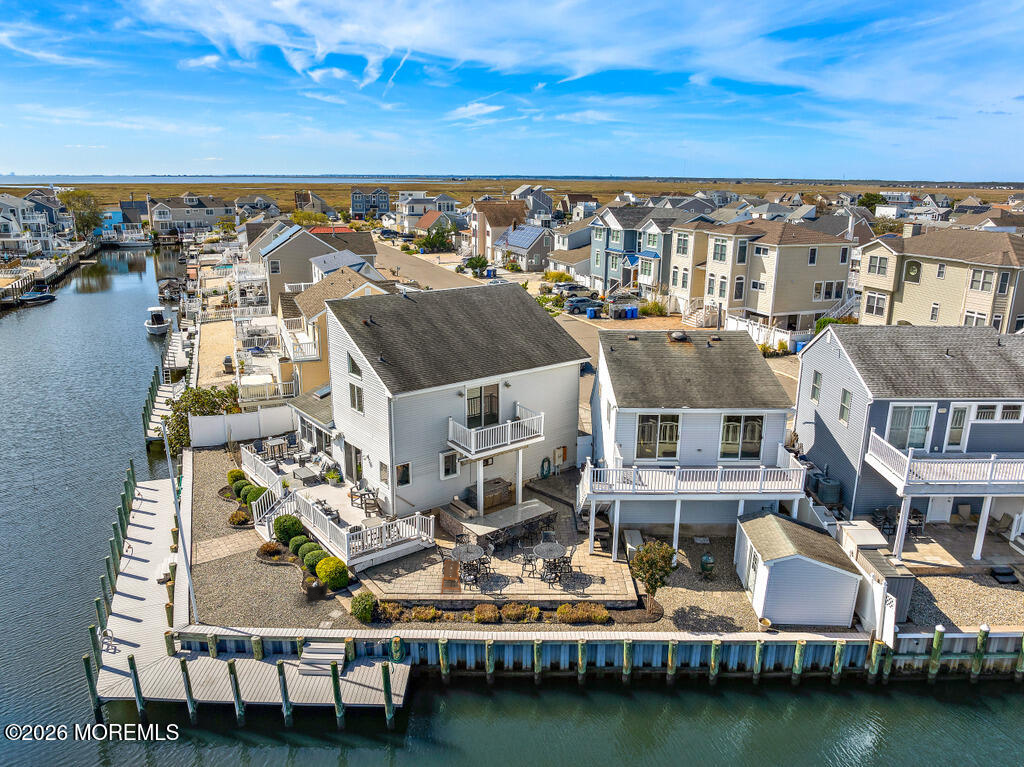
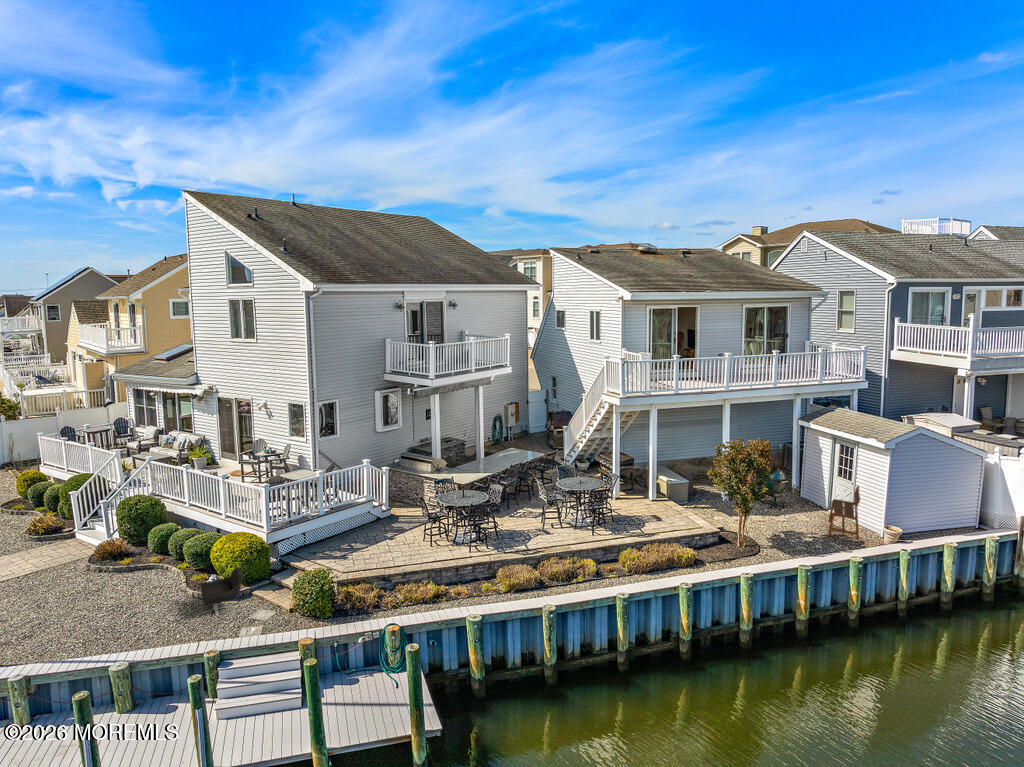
bench: present [441,552,461,594] -> present [828,486,860,540]

